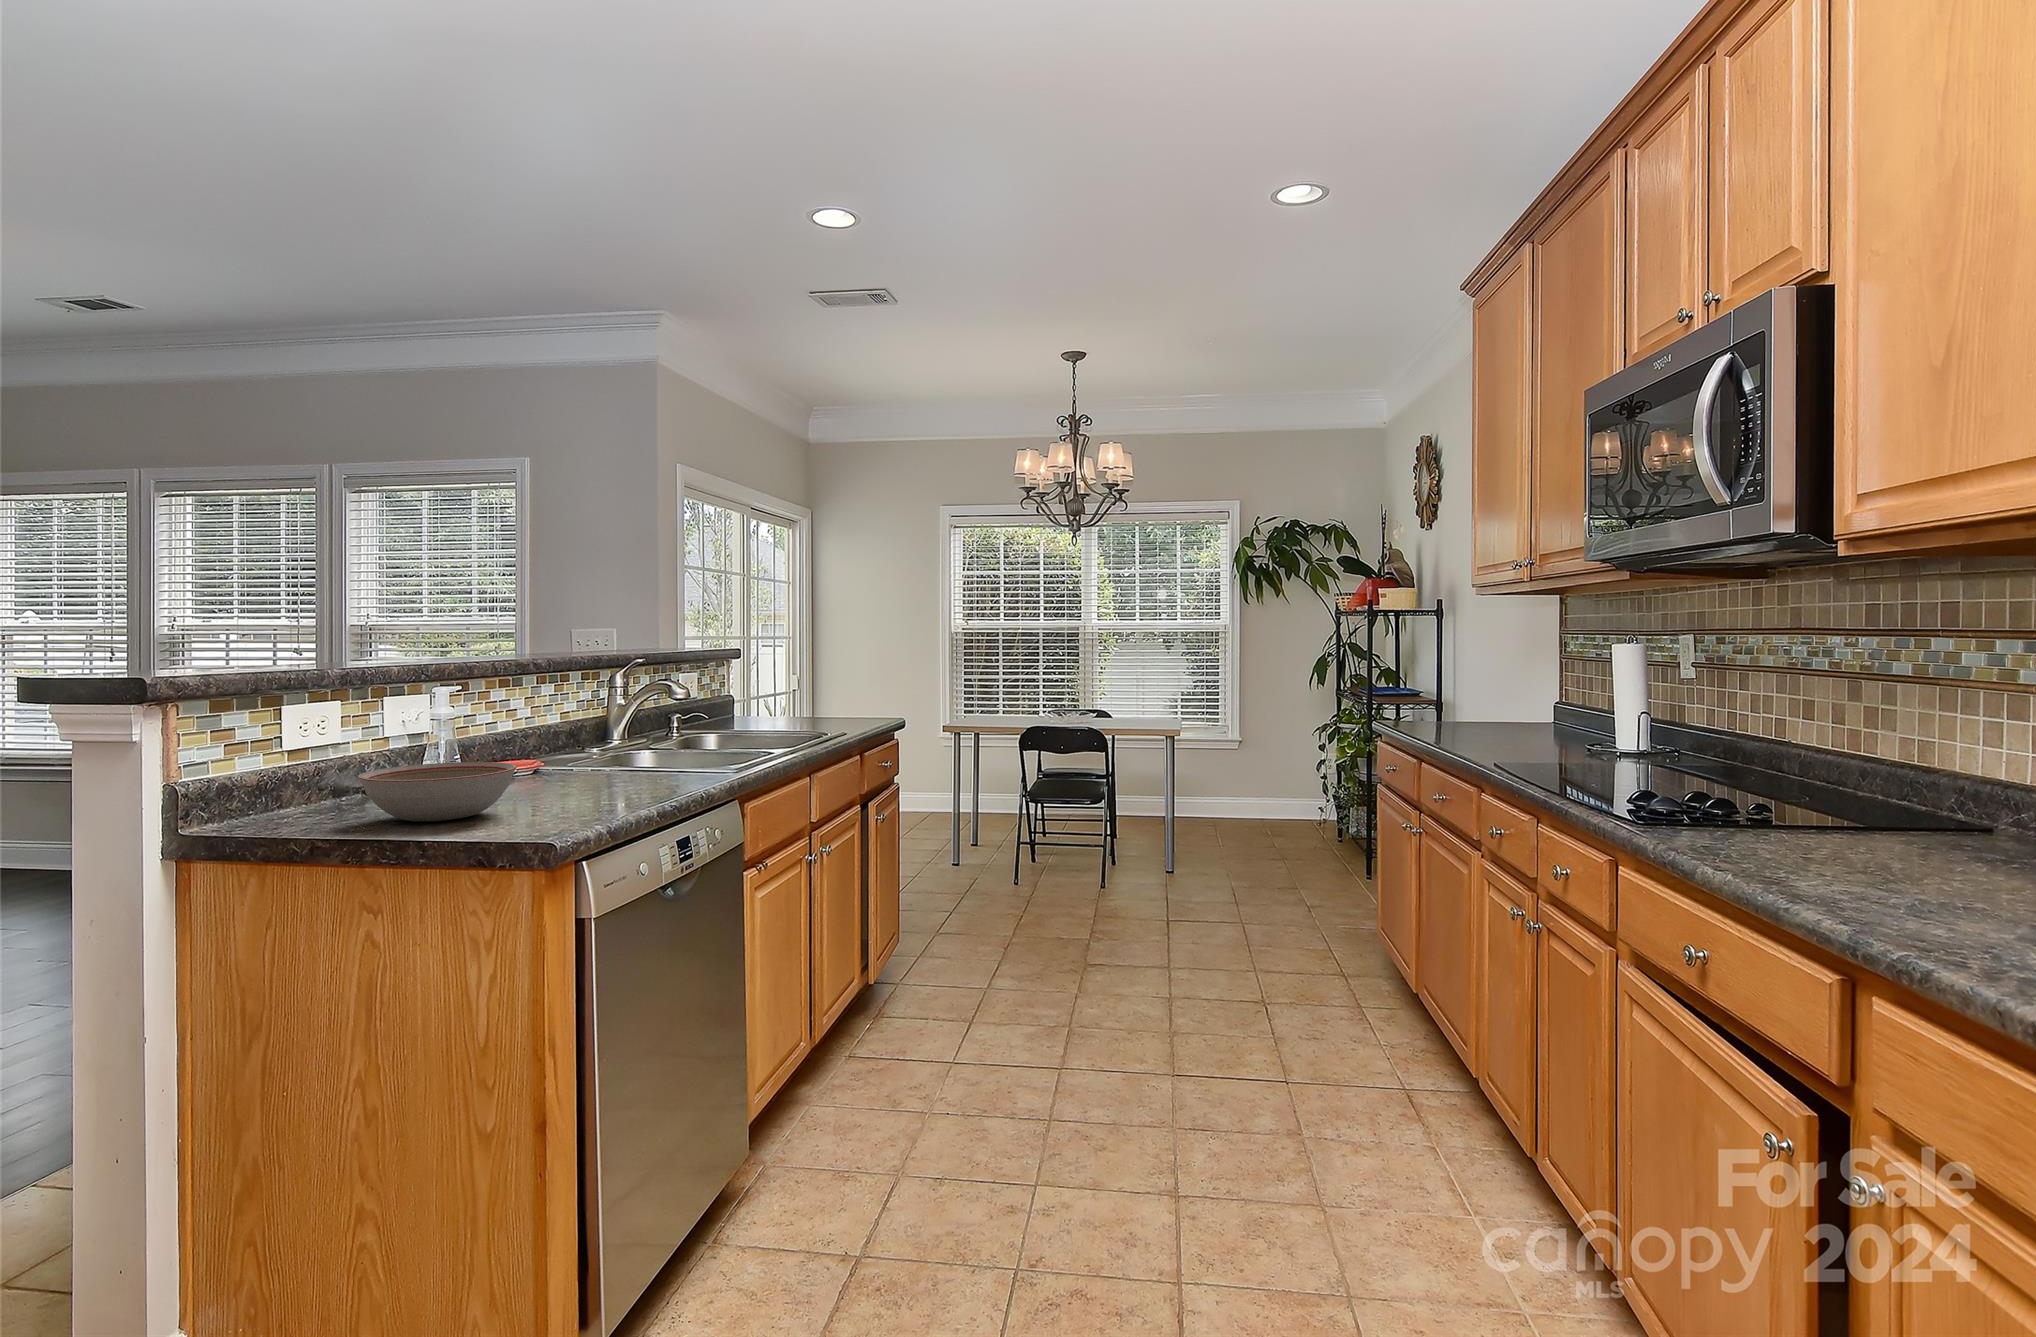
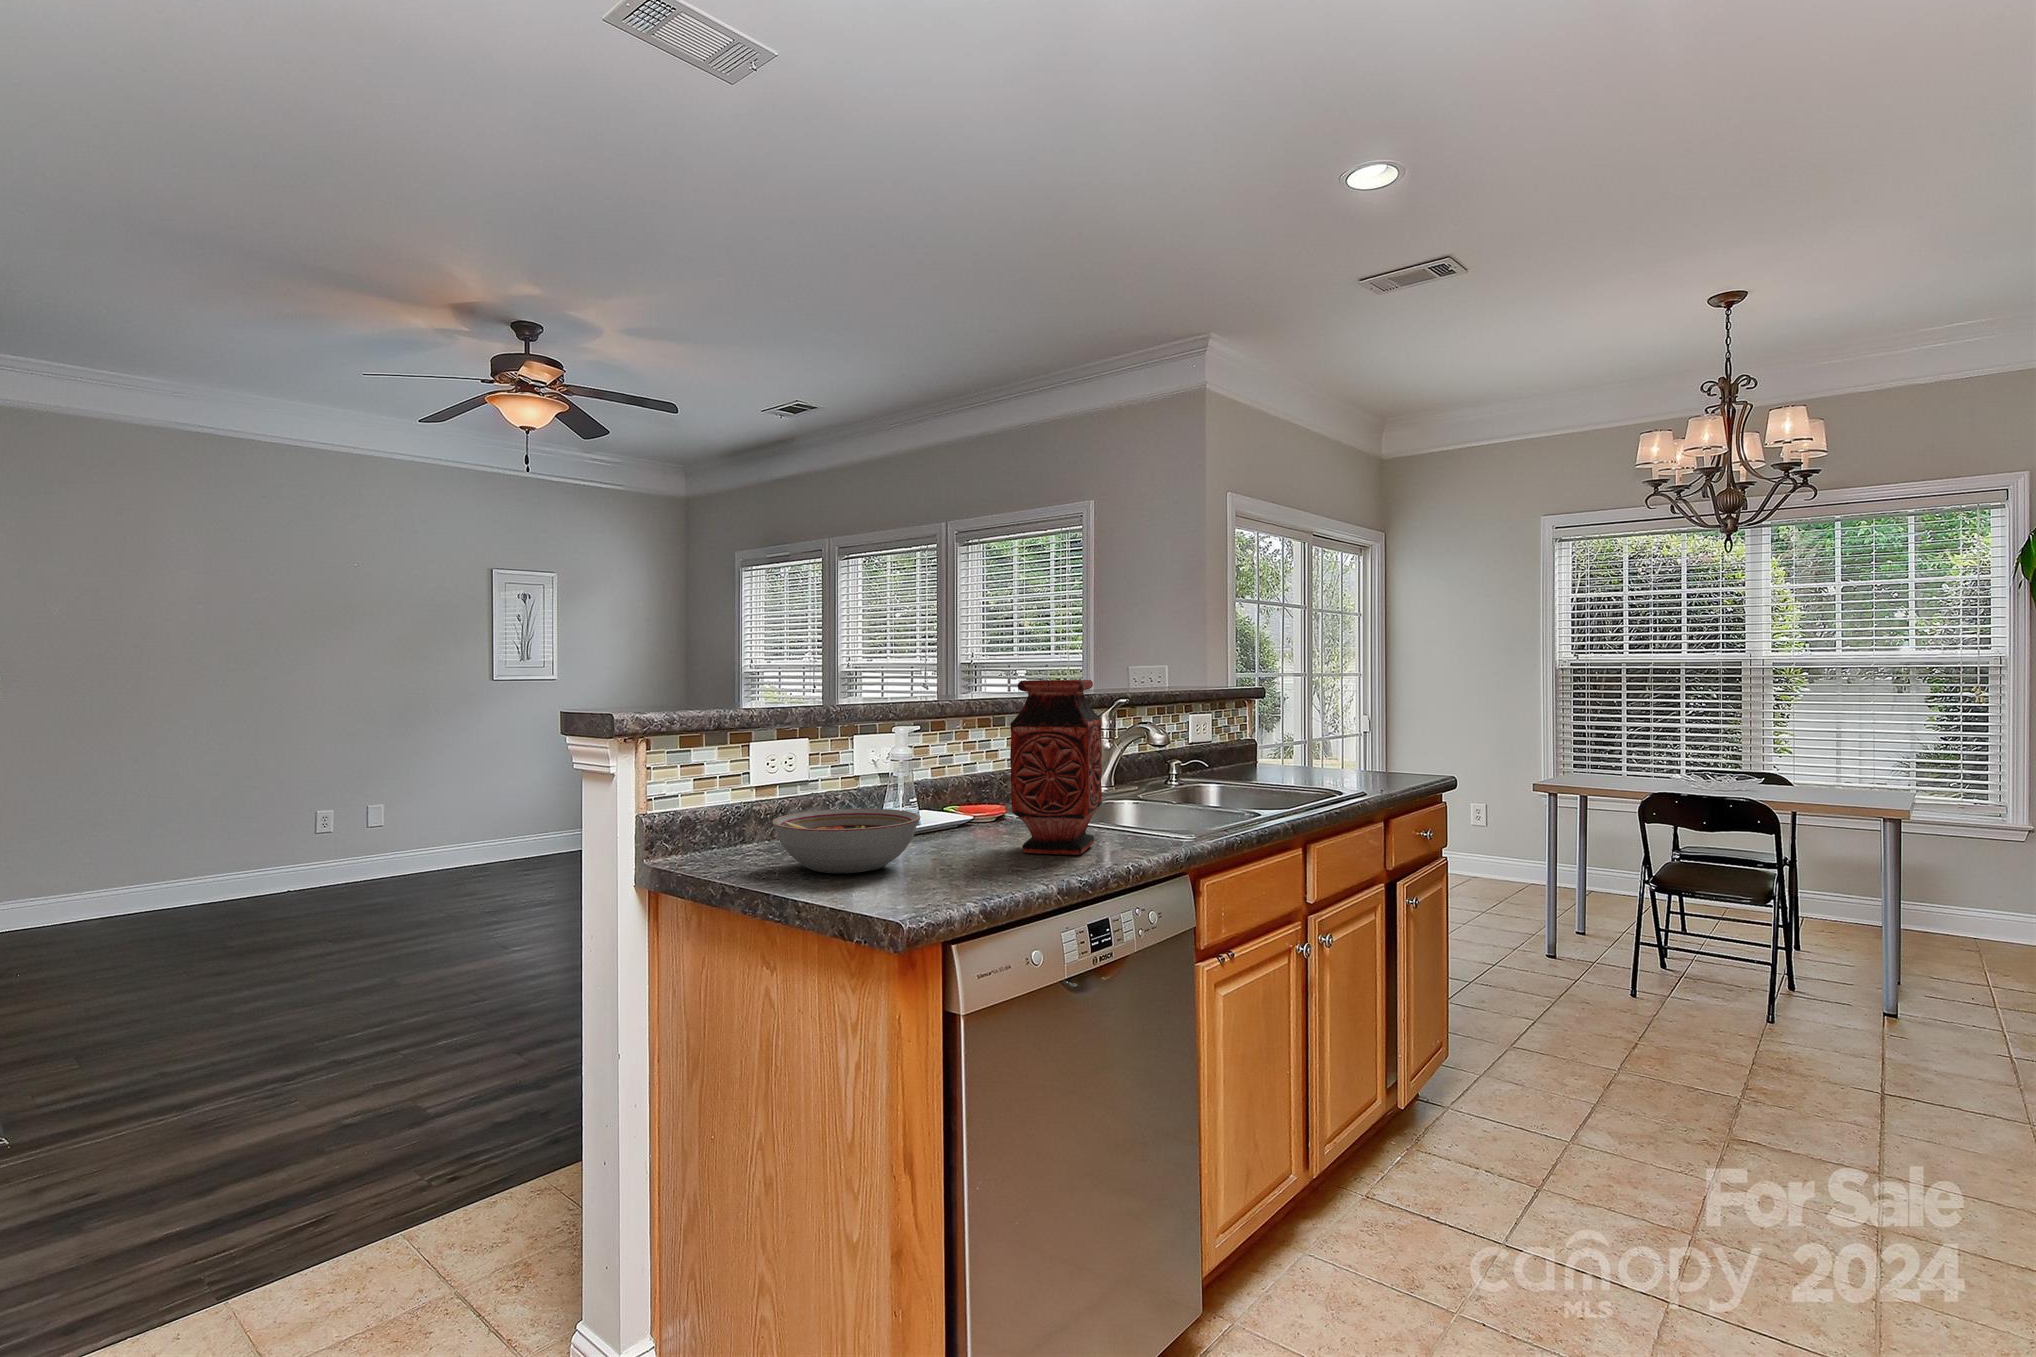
vase: none [589,641,664,793] -> present [1010,680,1102,855]

